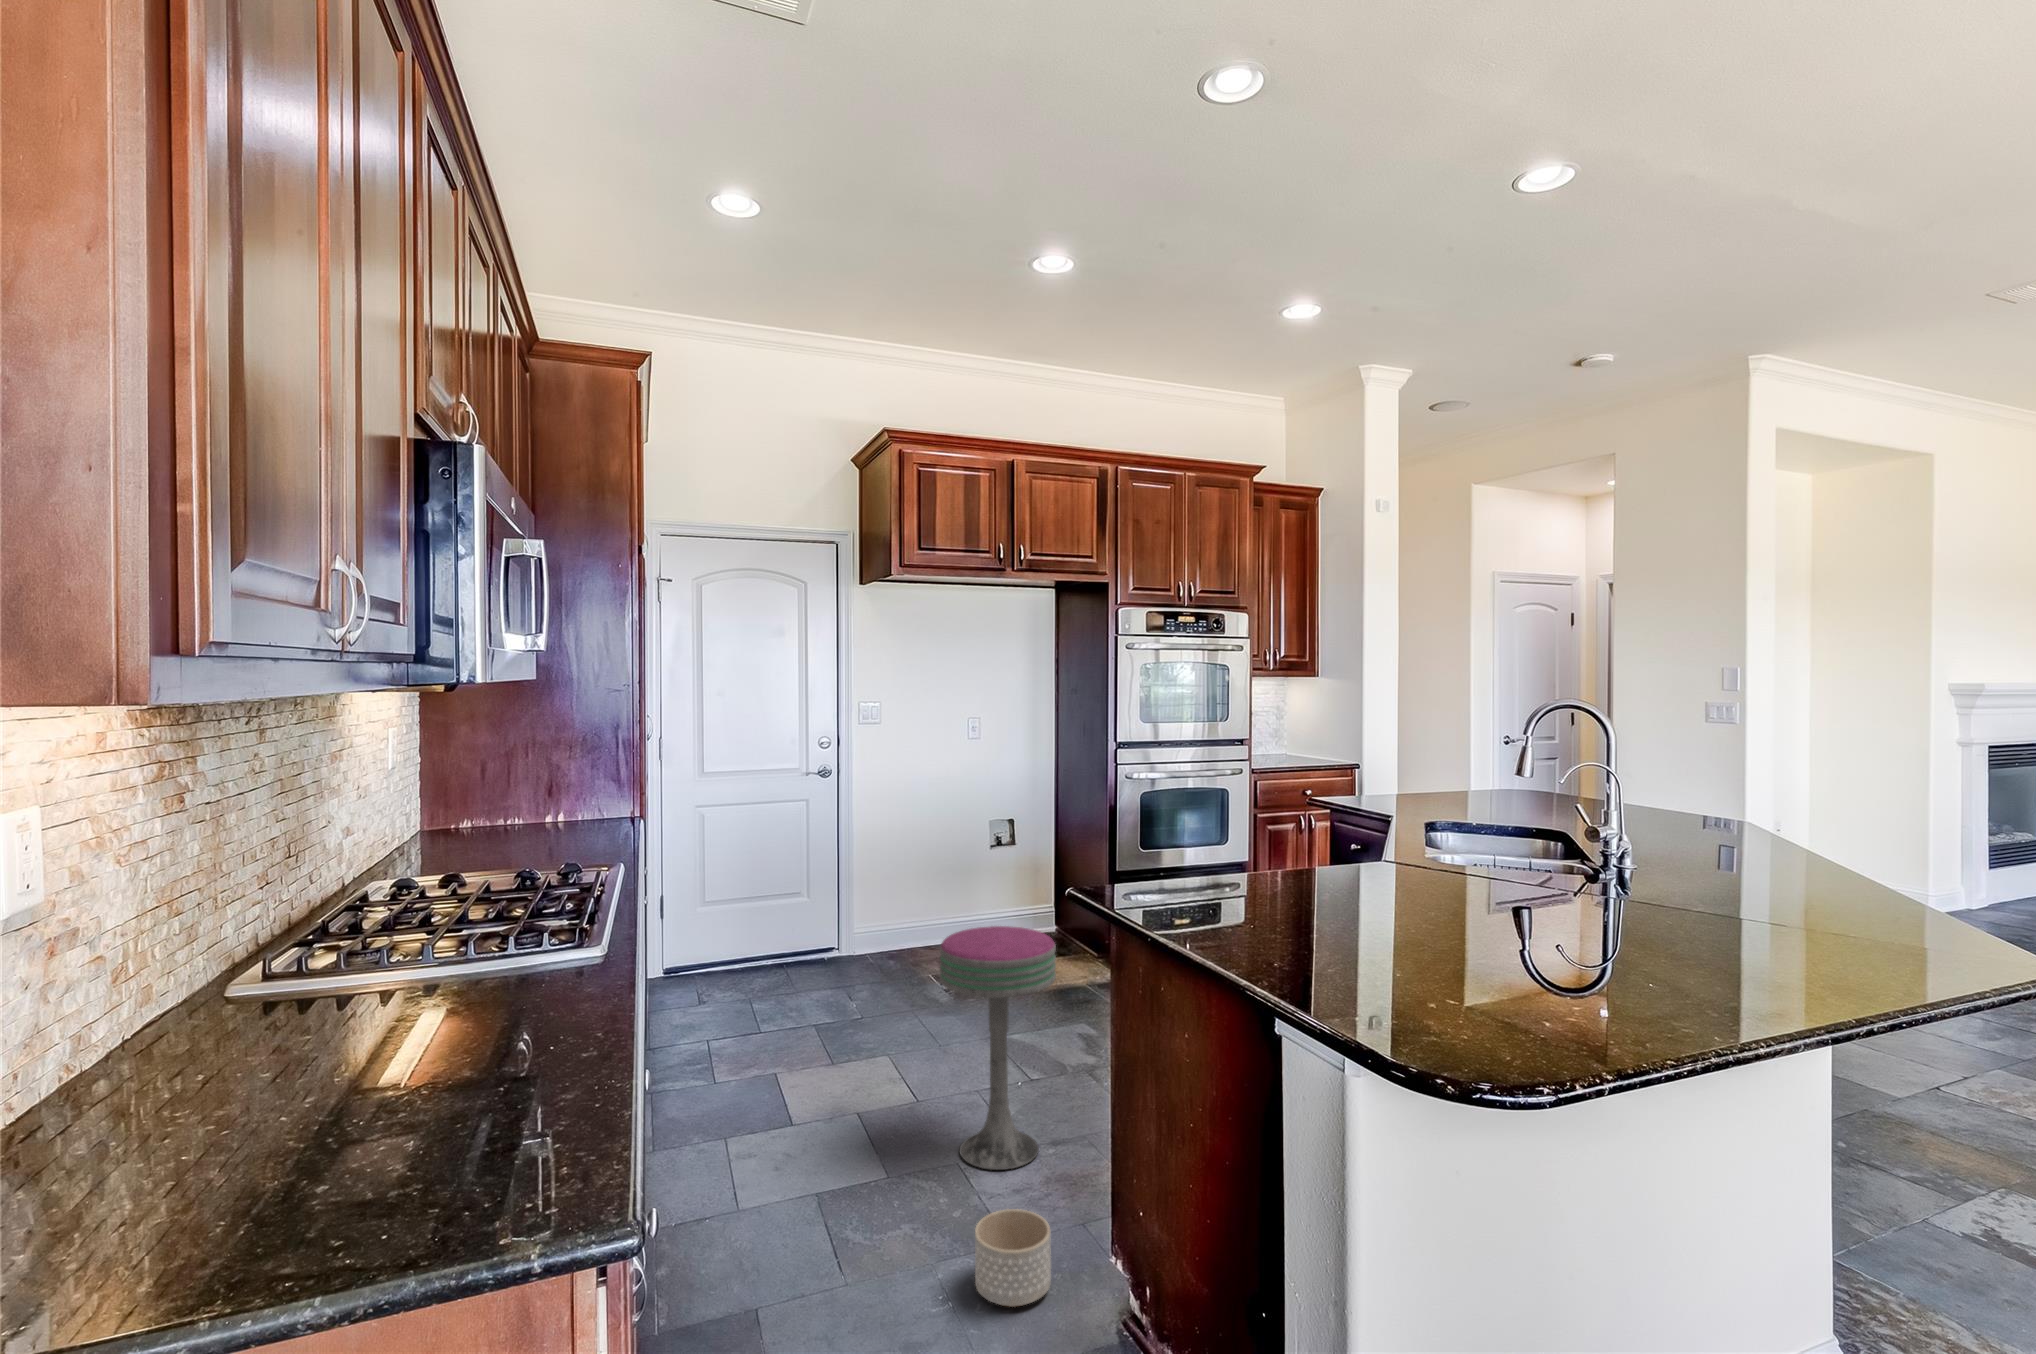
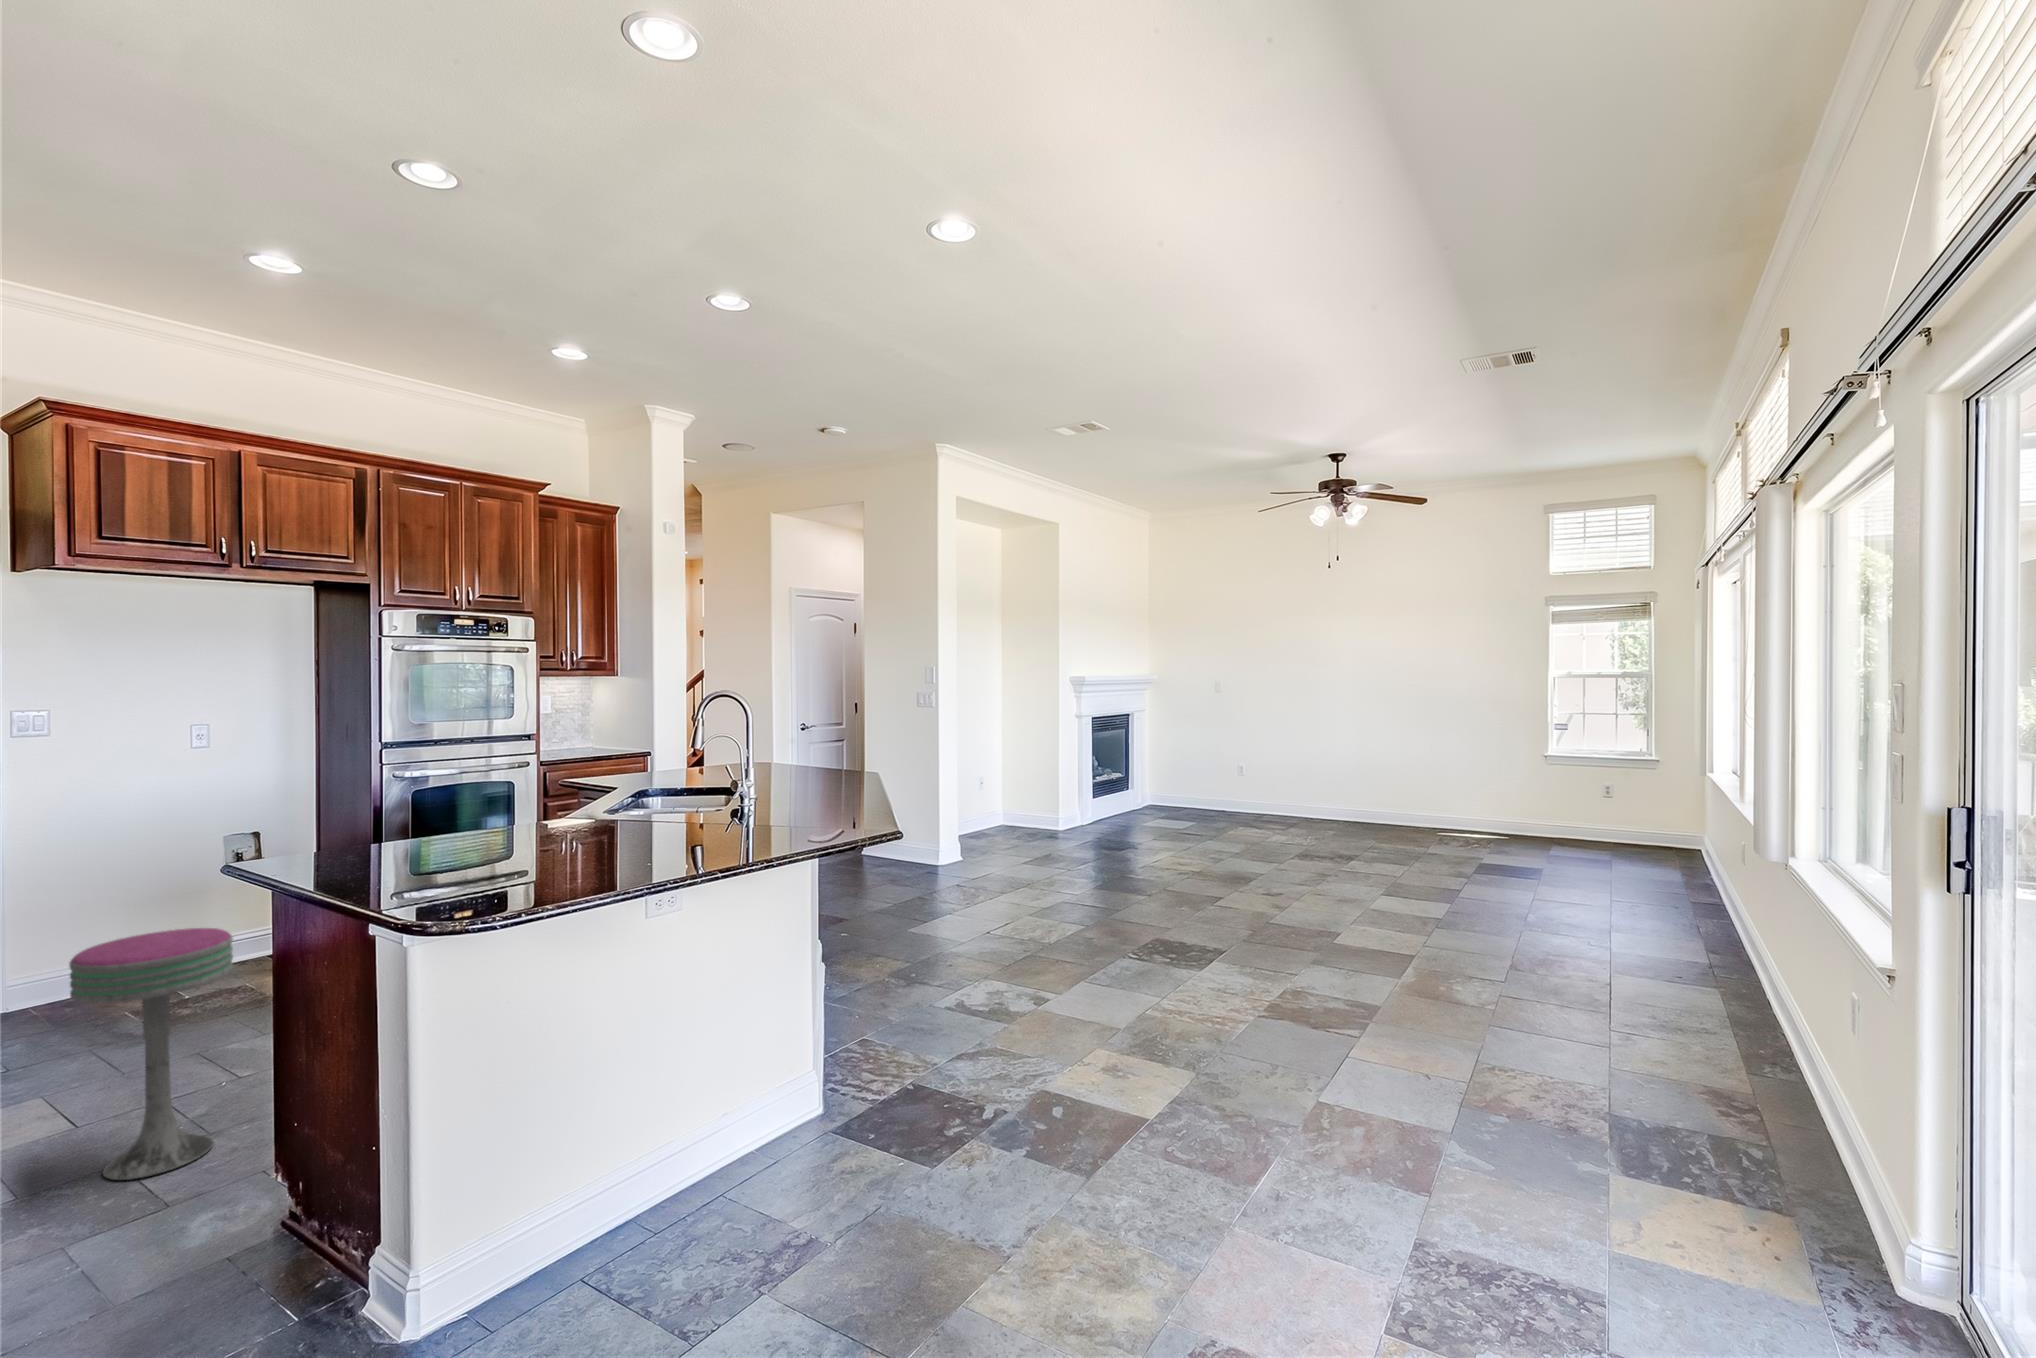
planter: present [975,1209,1051,1307] -> none [75,1194,180,1291]

